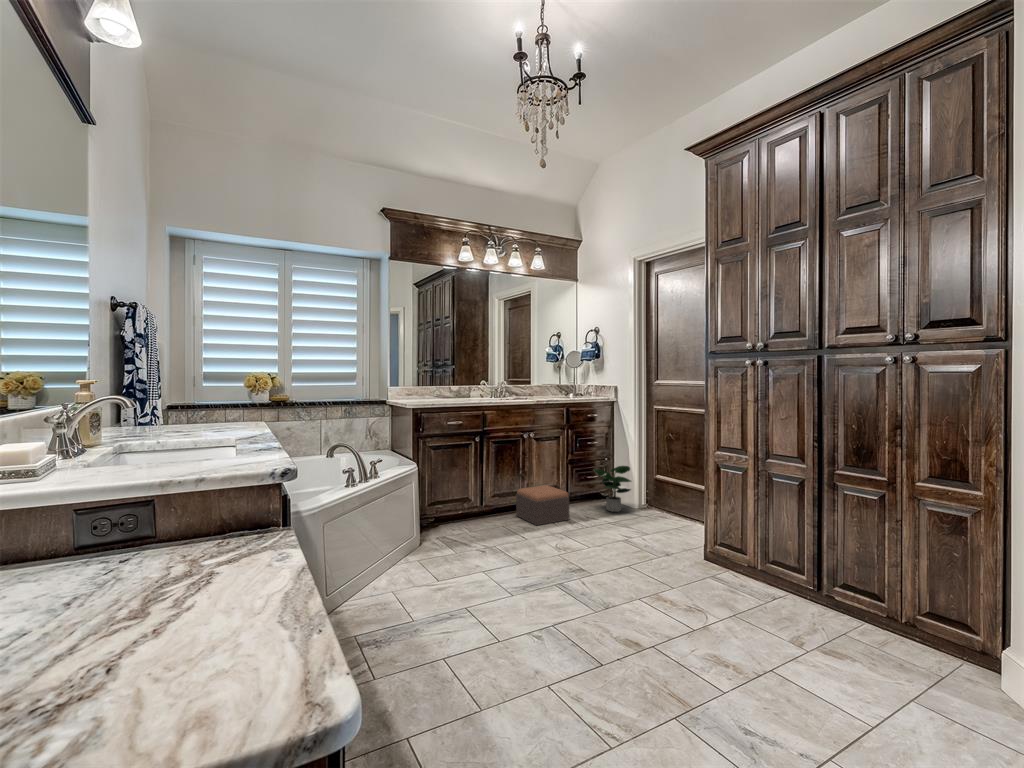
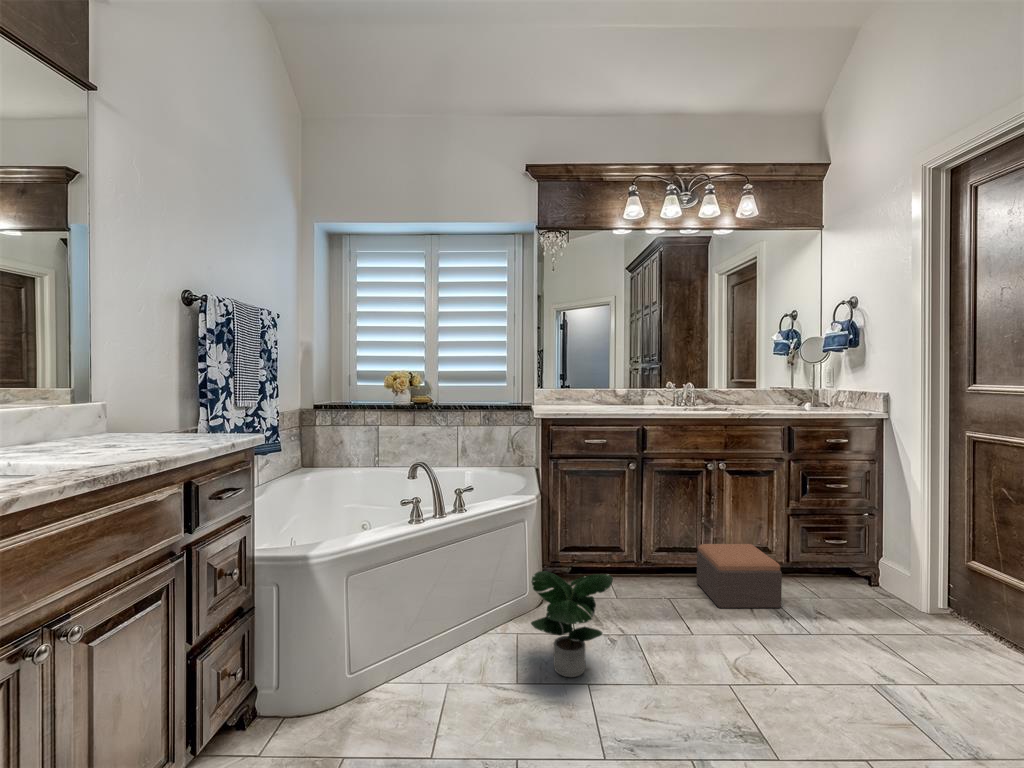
potted plant: present [594,466,631,512] -> present [531,571,613,677]

